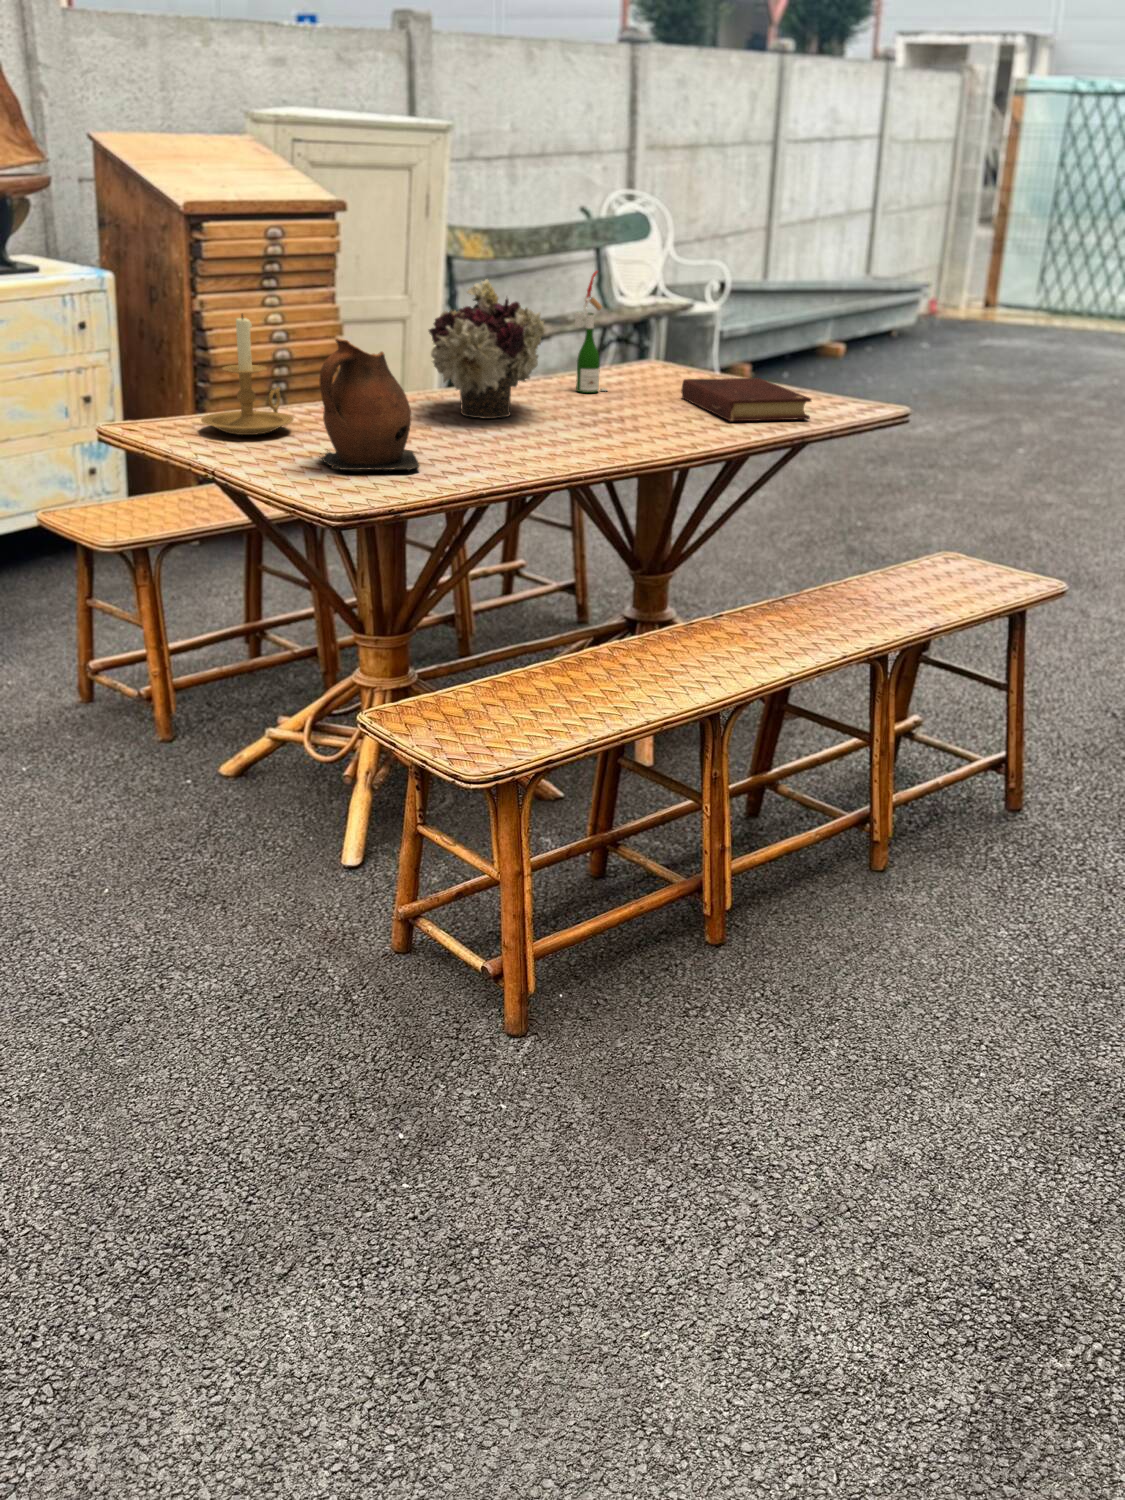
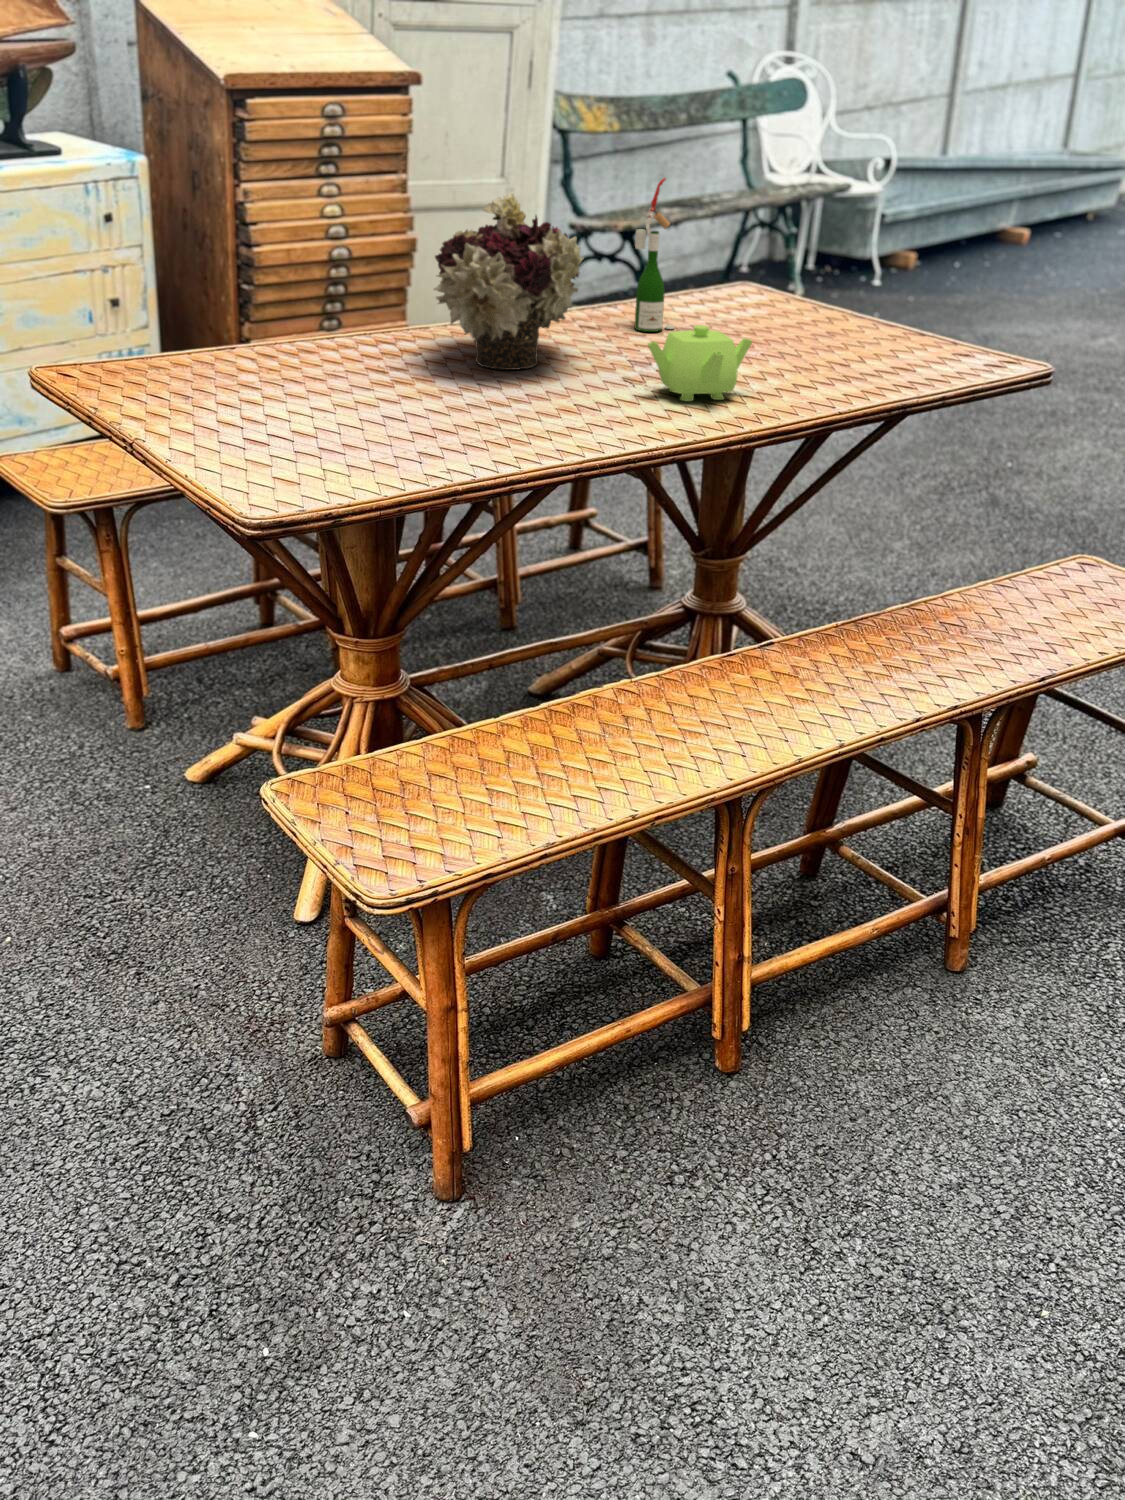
candle holder: present [201,315,294,435] -> none [140,236,256,389]
ceramic pitcher: present [320,338,420,471] -> none [258,281,389,455]
teapot: none [604,376,684,435] -> present [648,325,752,401]
book: present [681,378,811,421] -> none [765,319,924,382]

